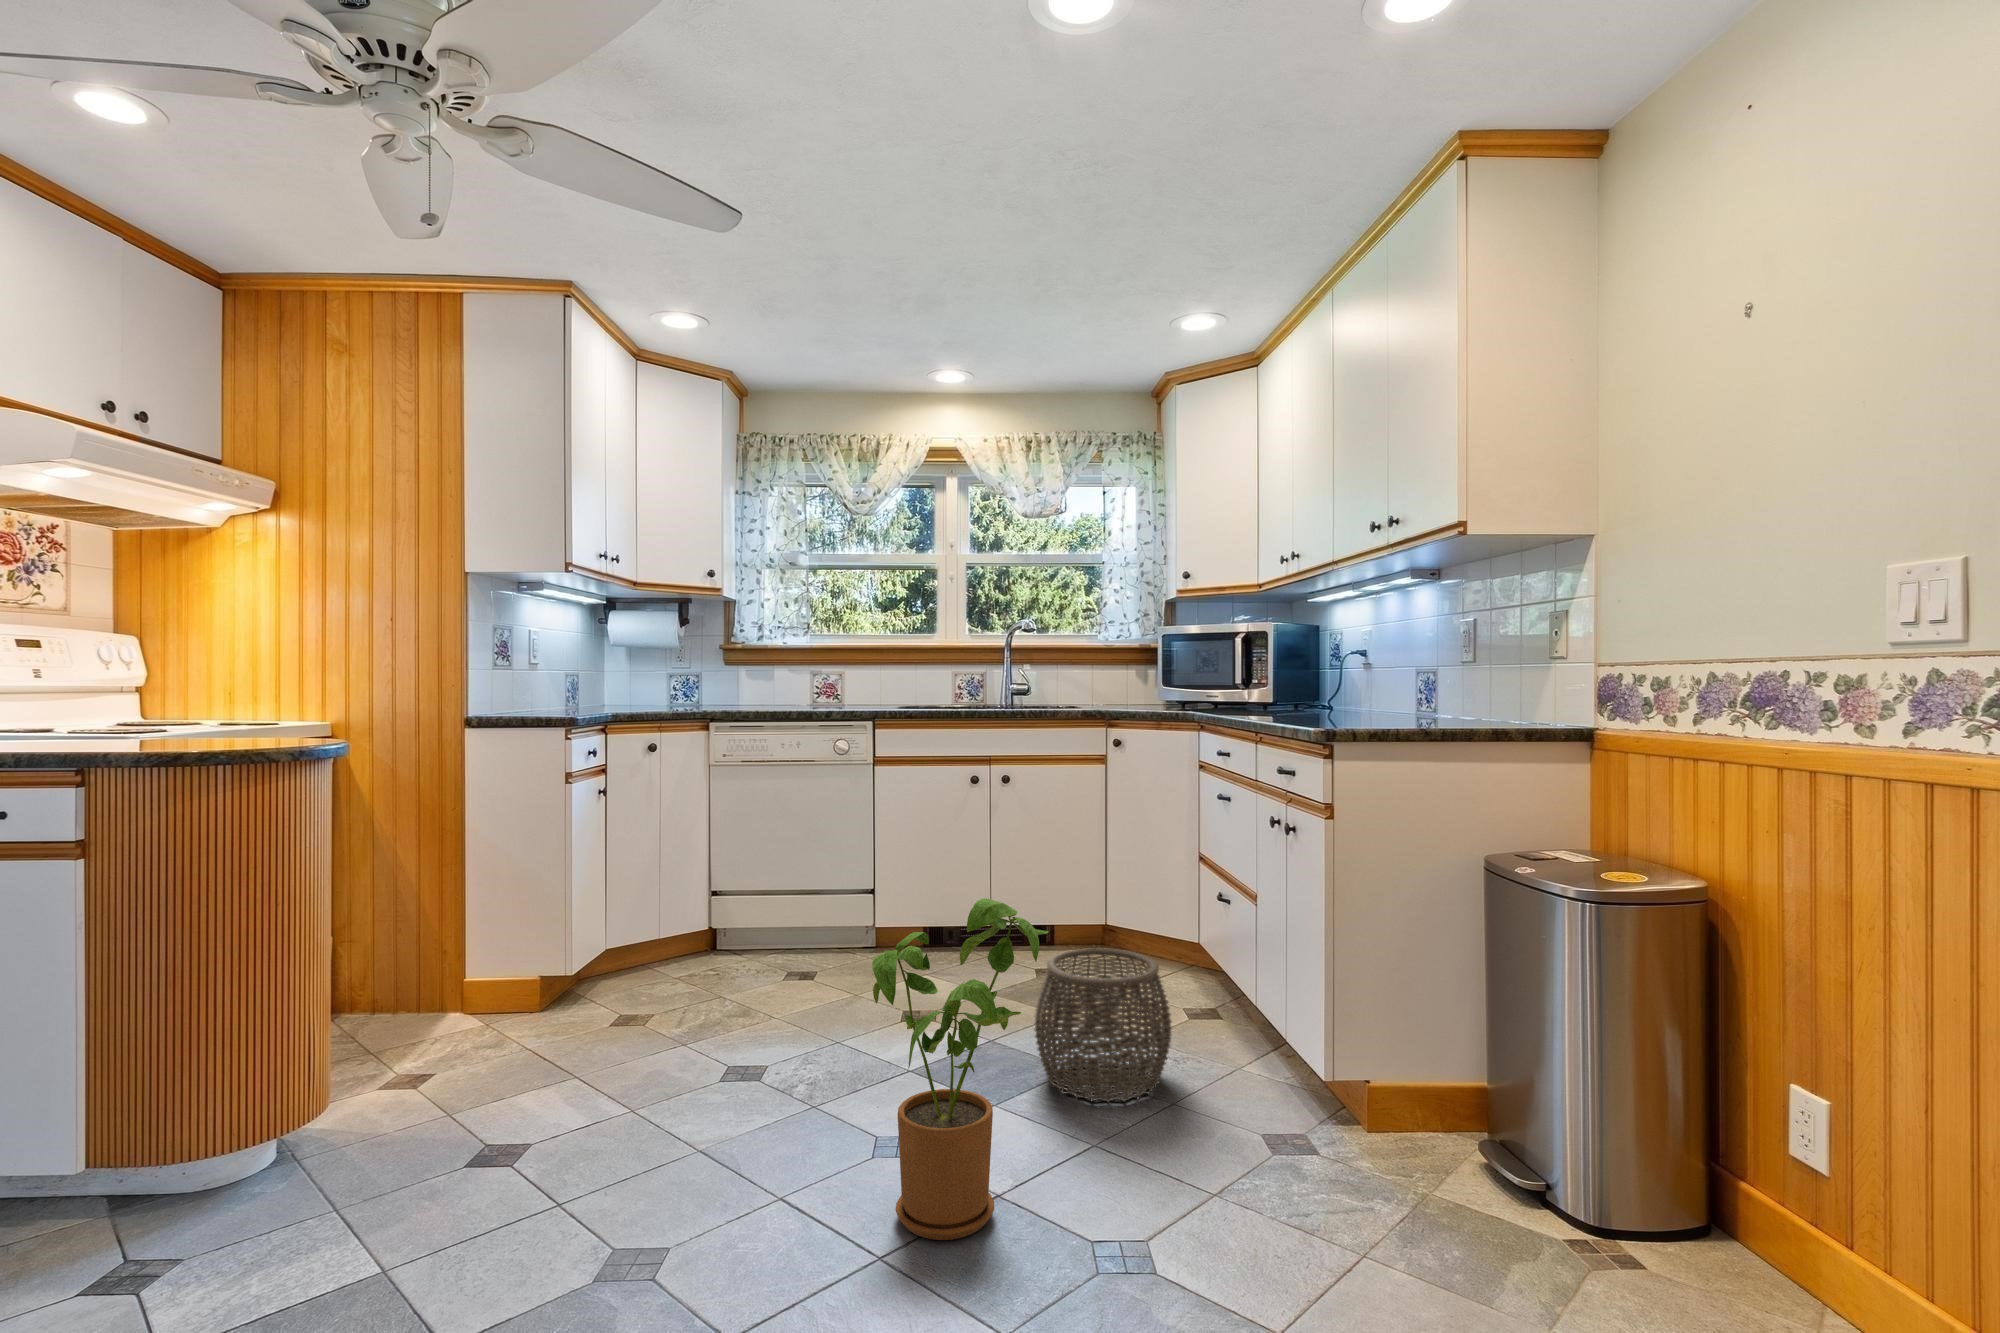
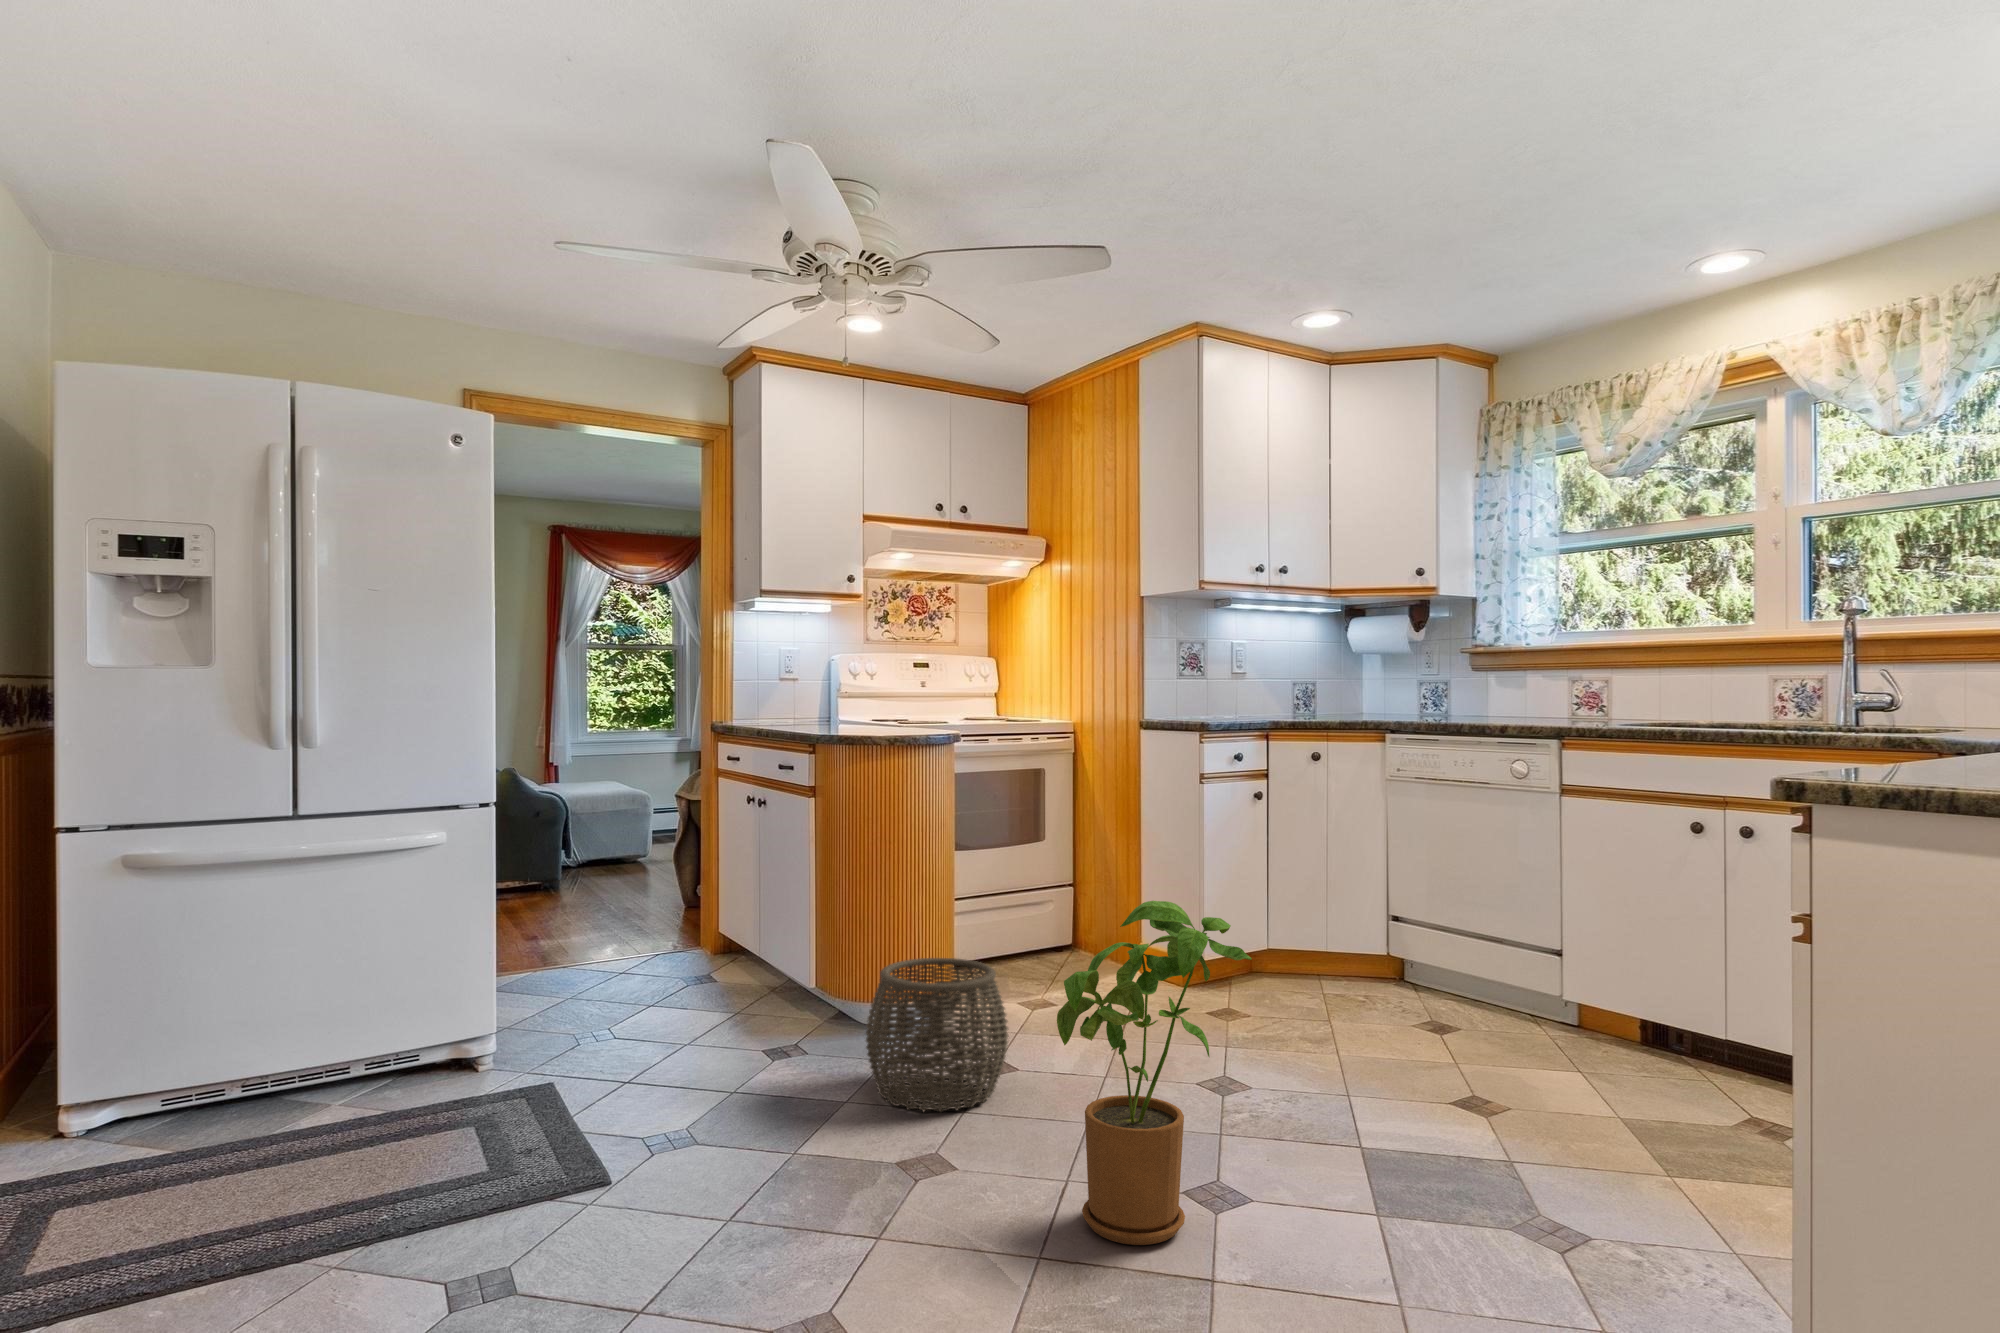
woven basket: present [1034,948,1172,1102] -> present [866,958,1009,1112]

